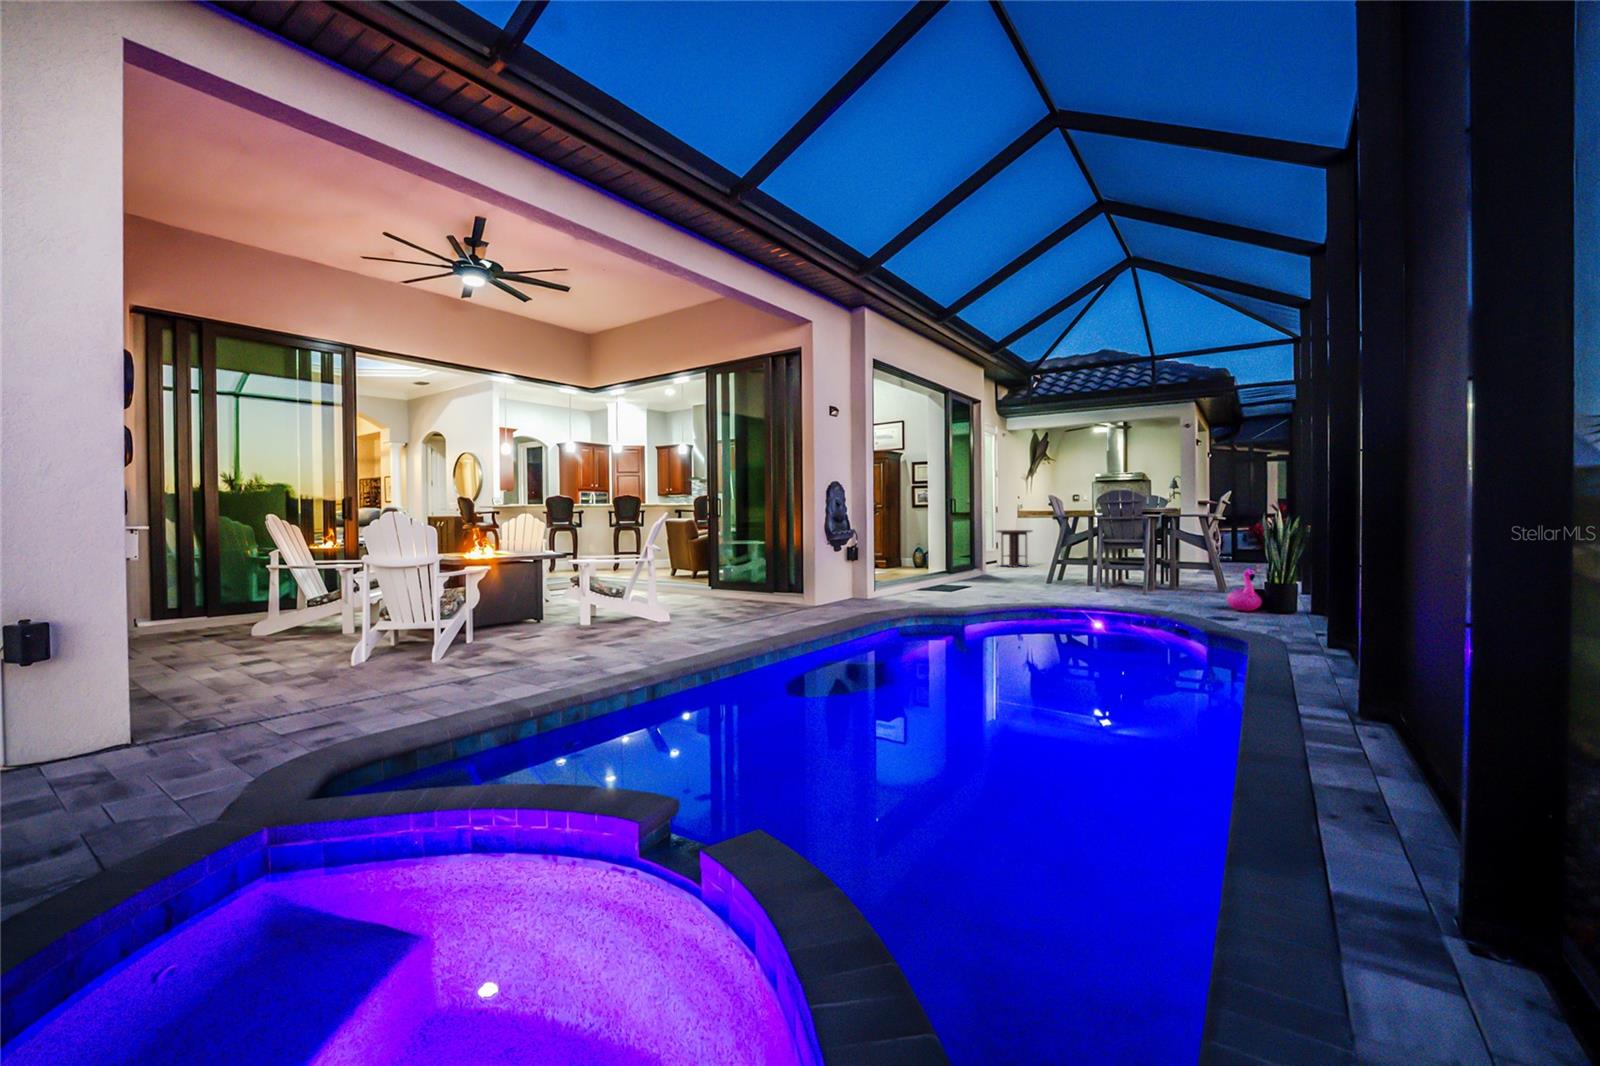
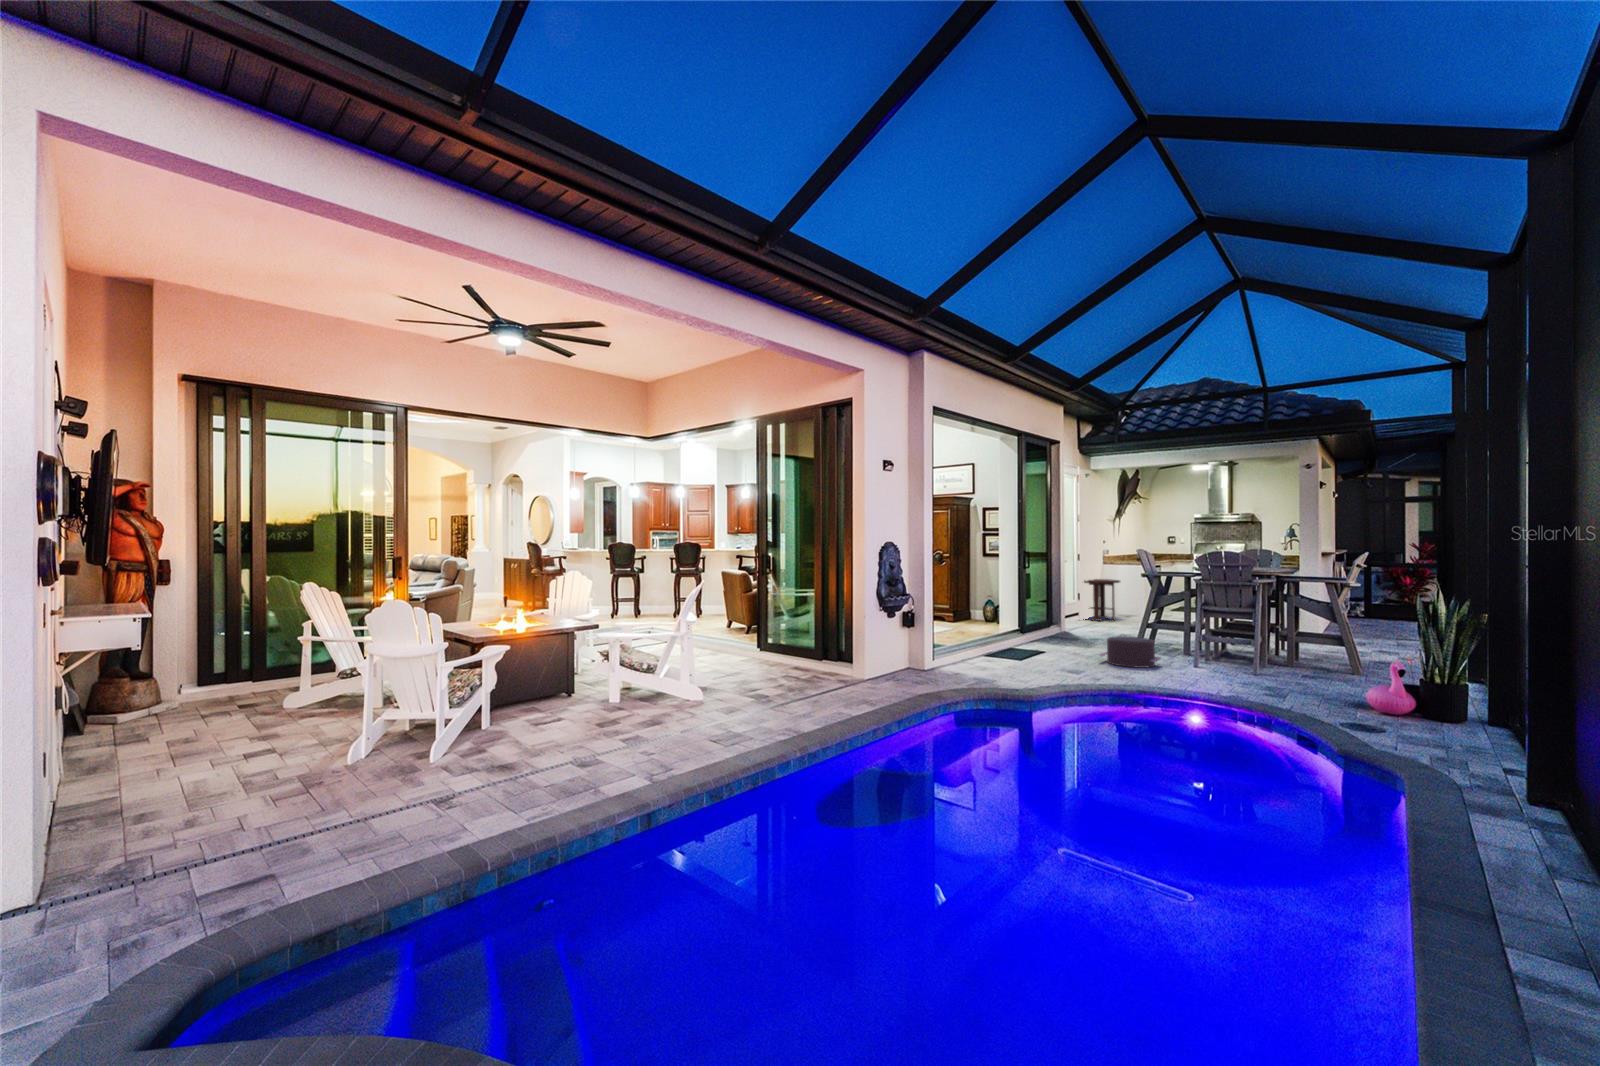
pouf: none [1016,568,1068,593] -> present [1100,636,1161,668]

